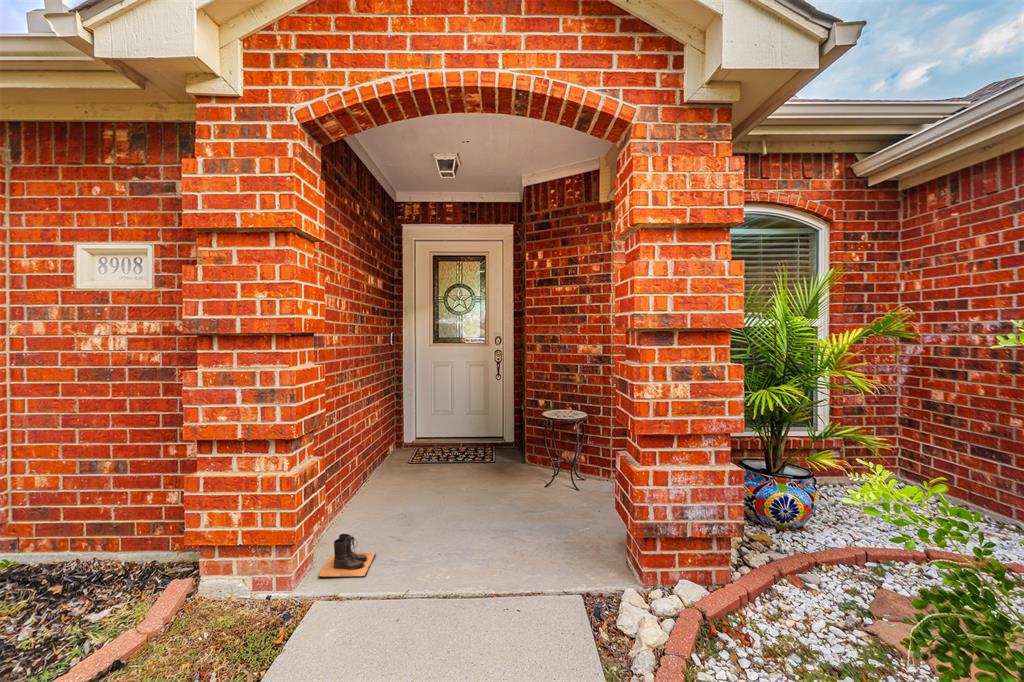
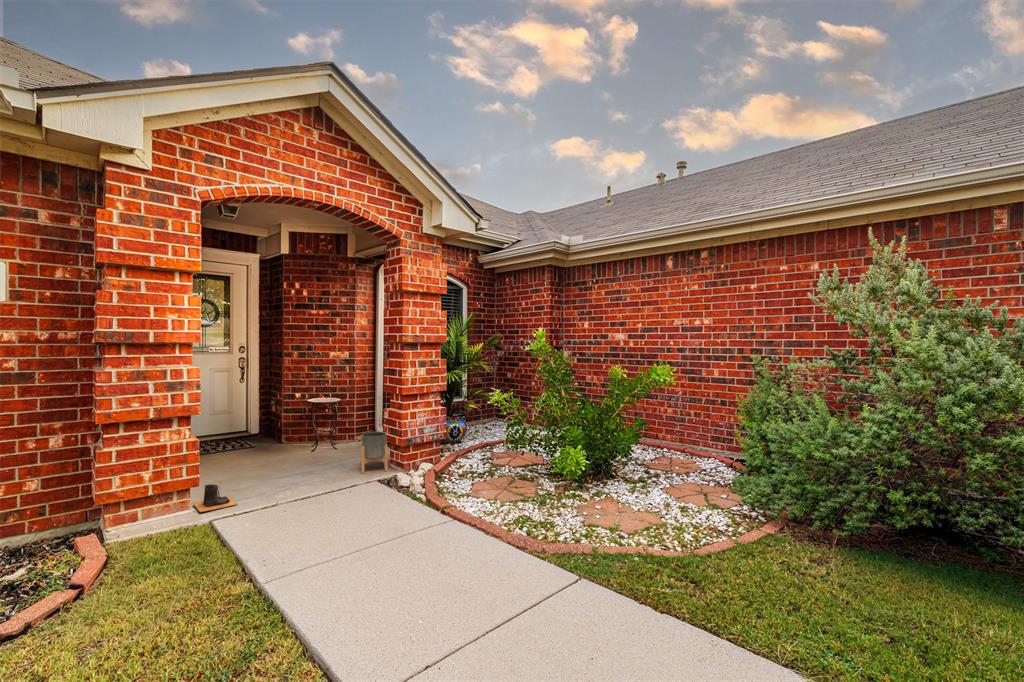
planter: none [563,492,616,576] -> present [361,432,388,473]

